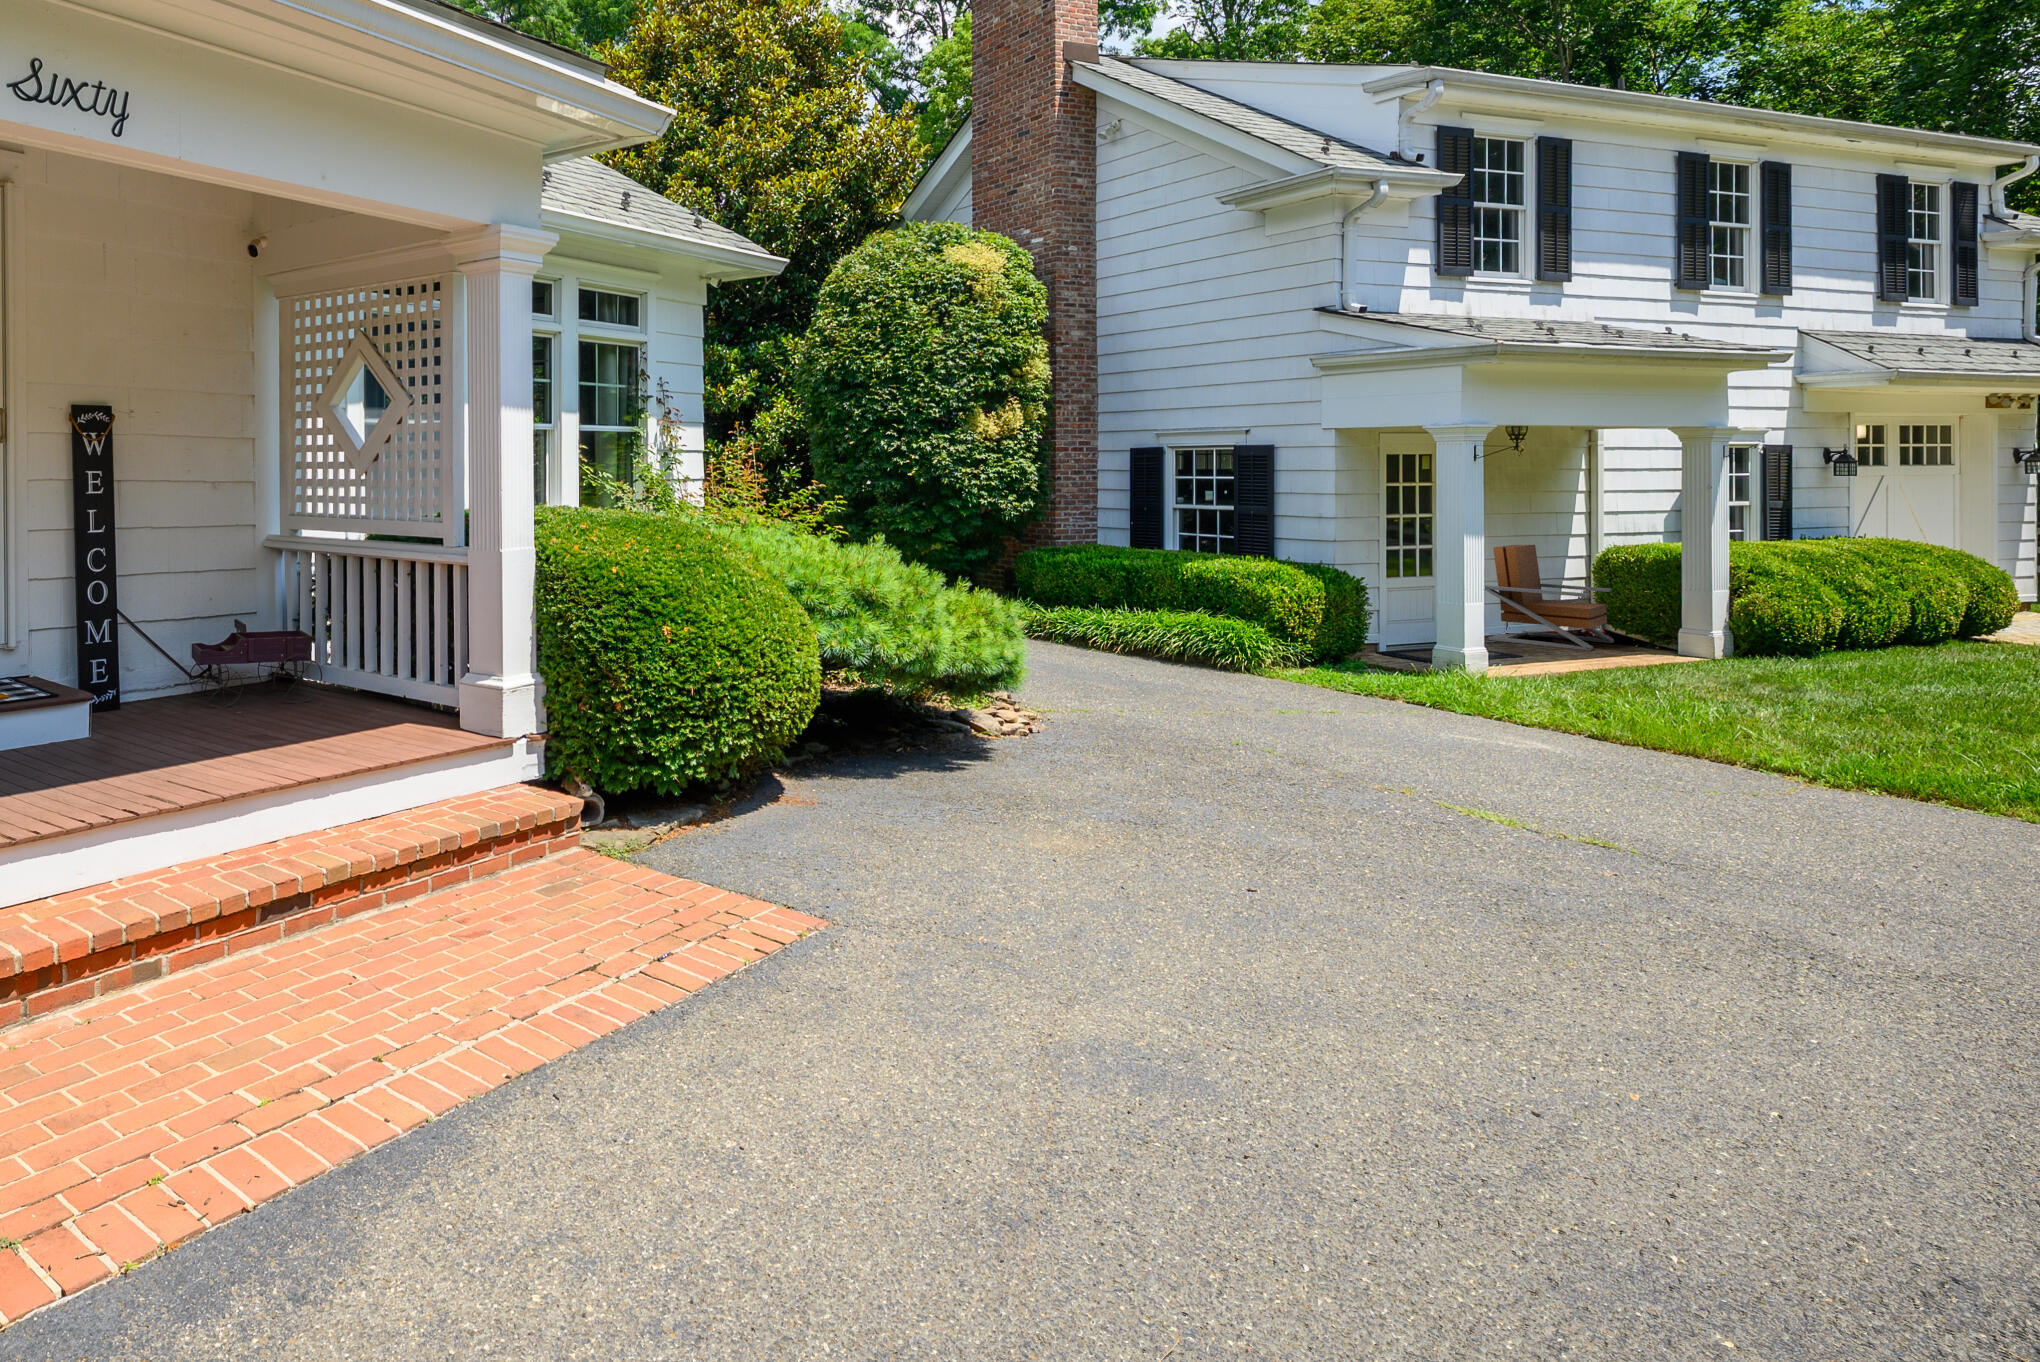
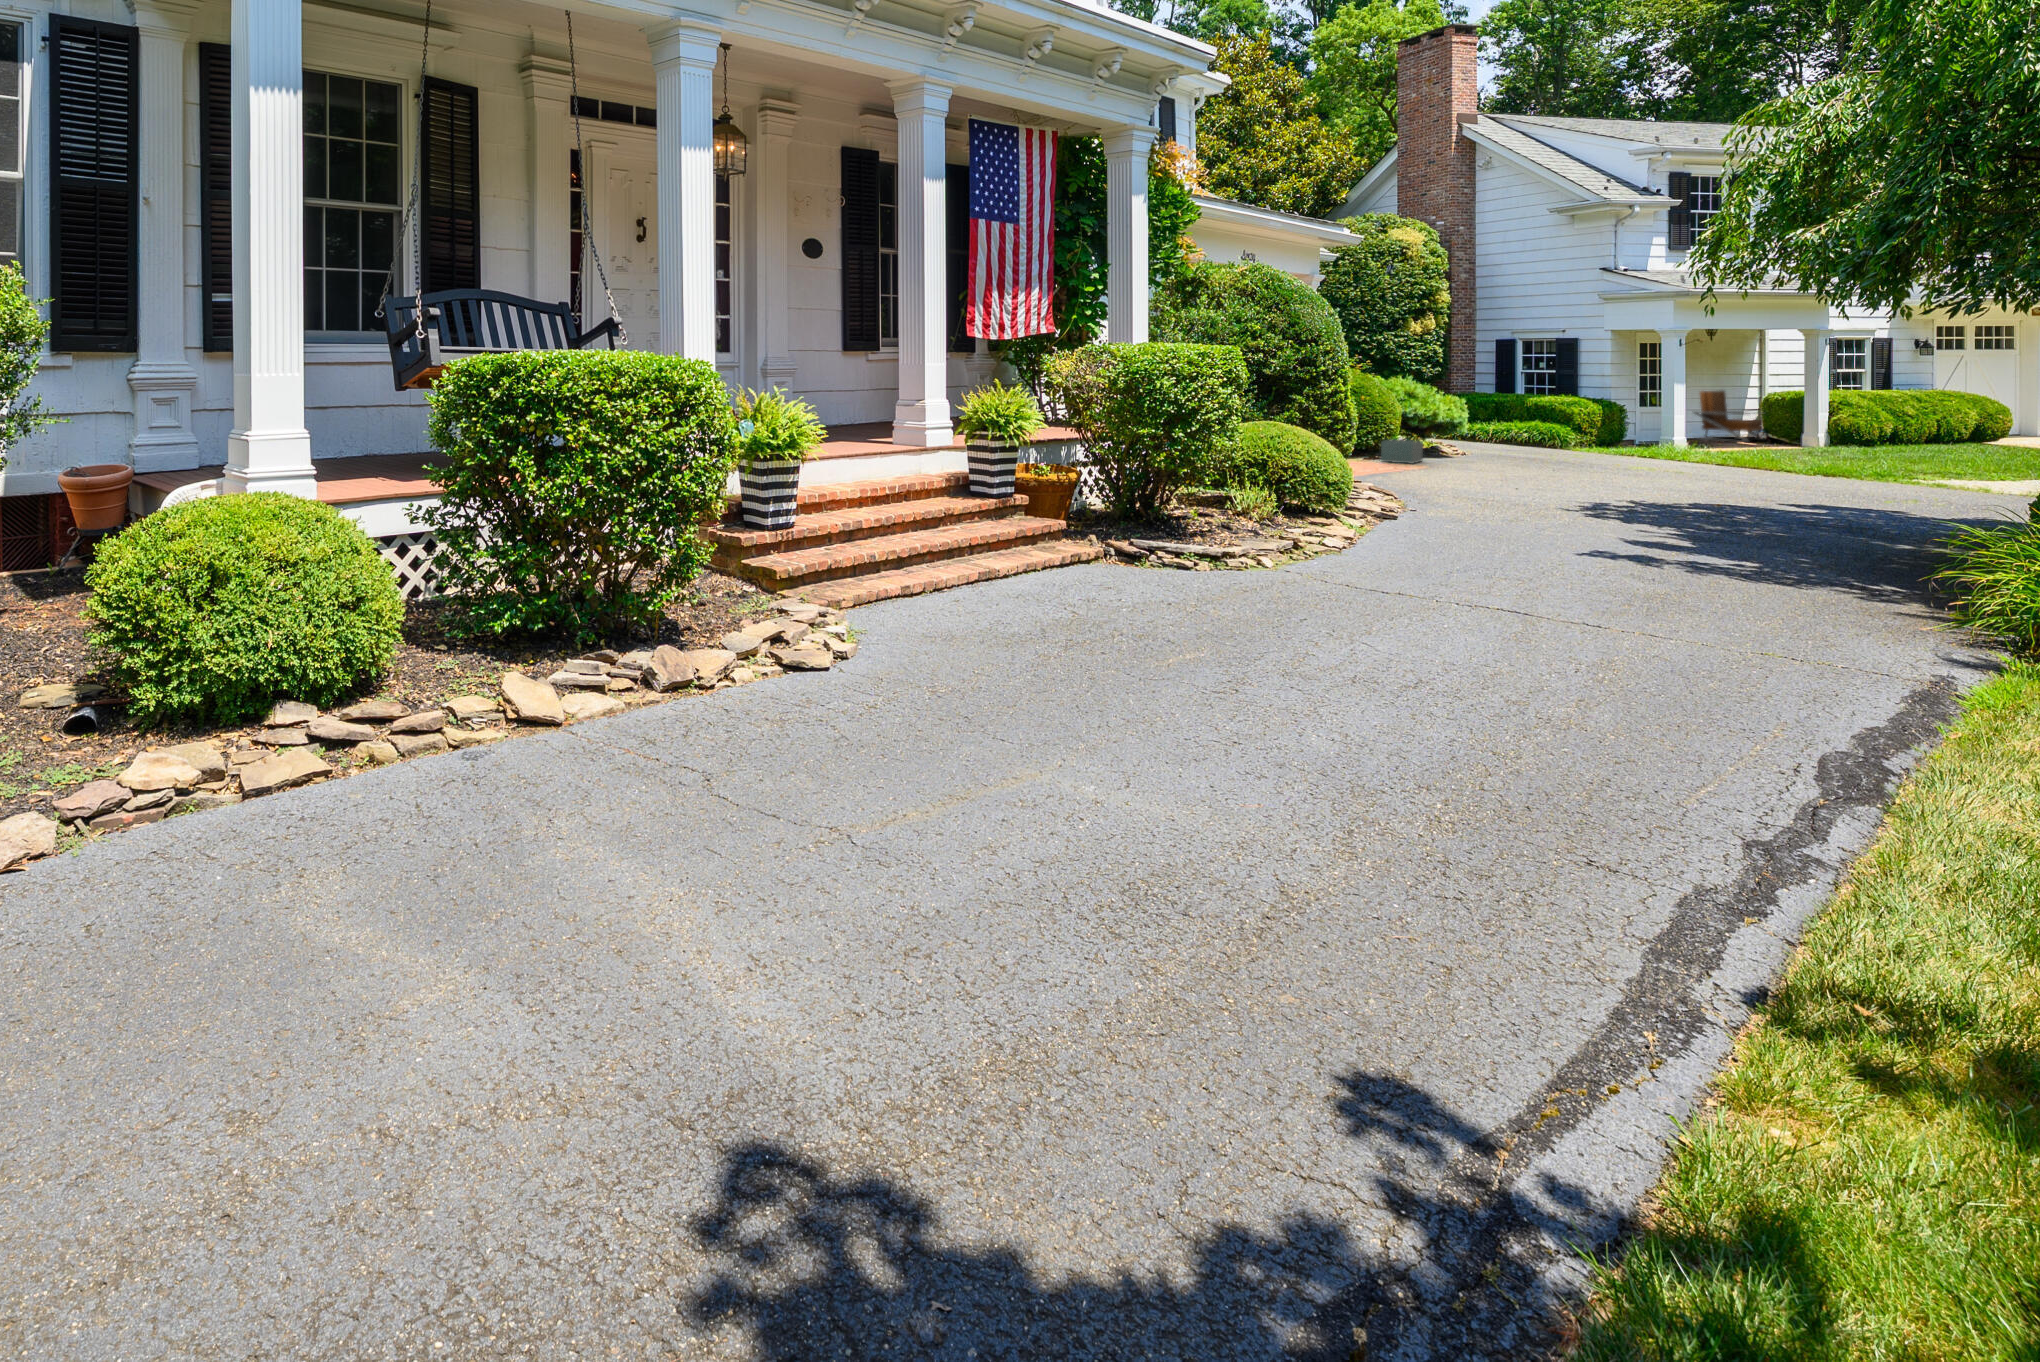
storage box: none [774,691,887,774] -> present [1381,439,1423,464]

